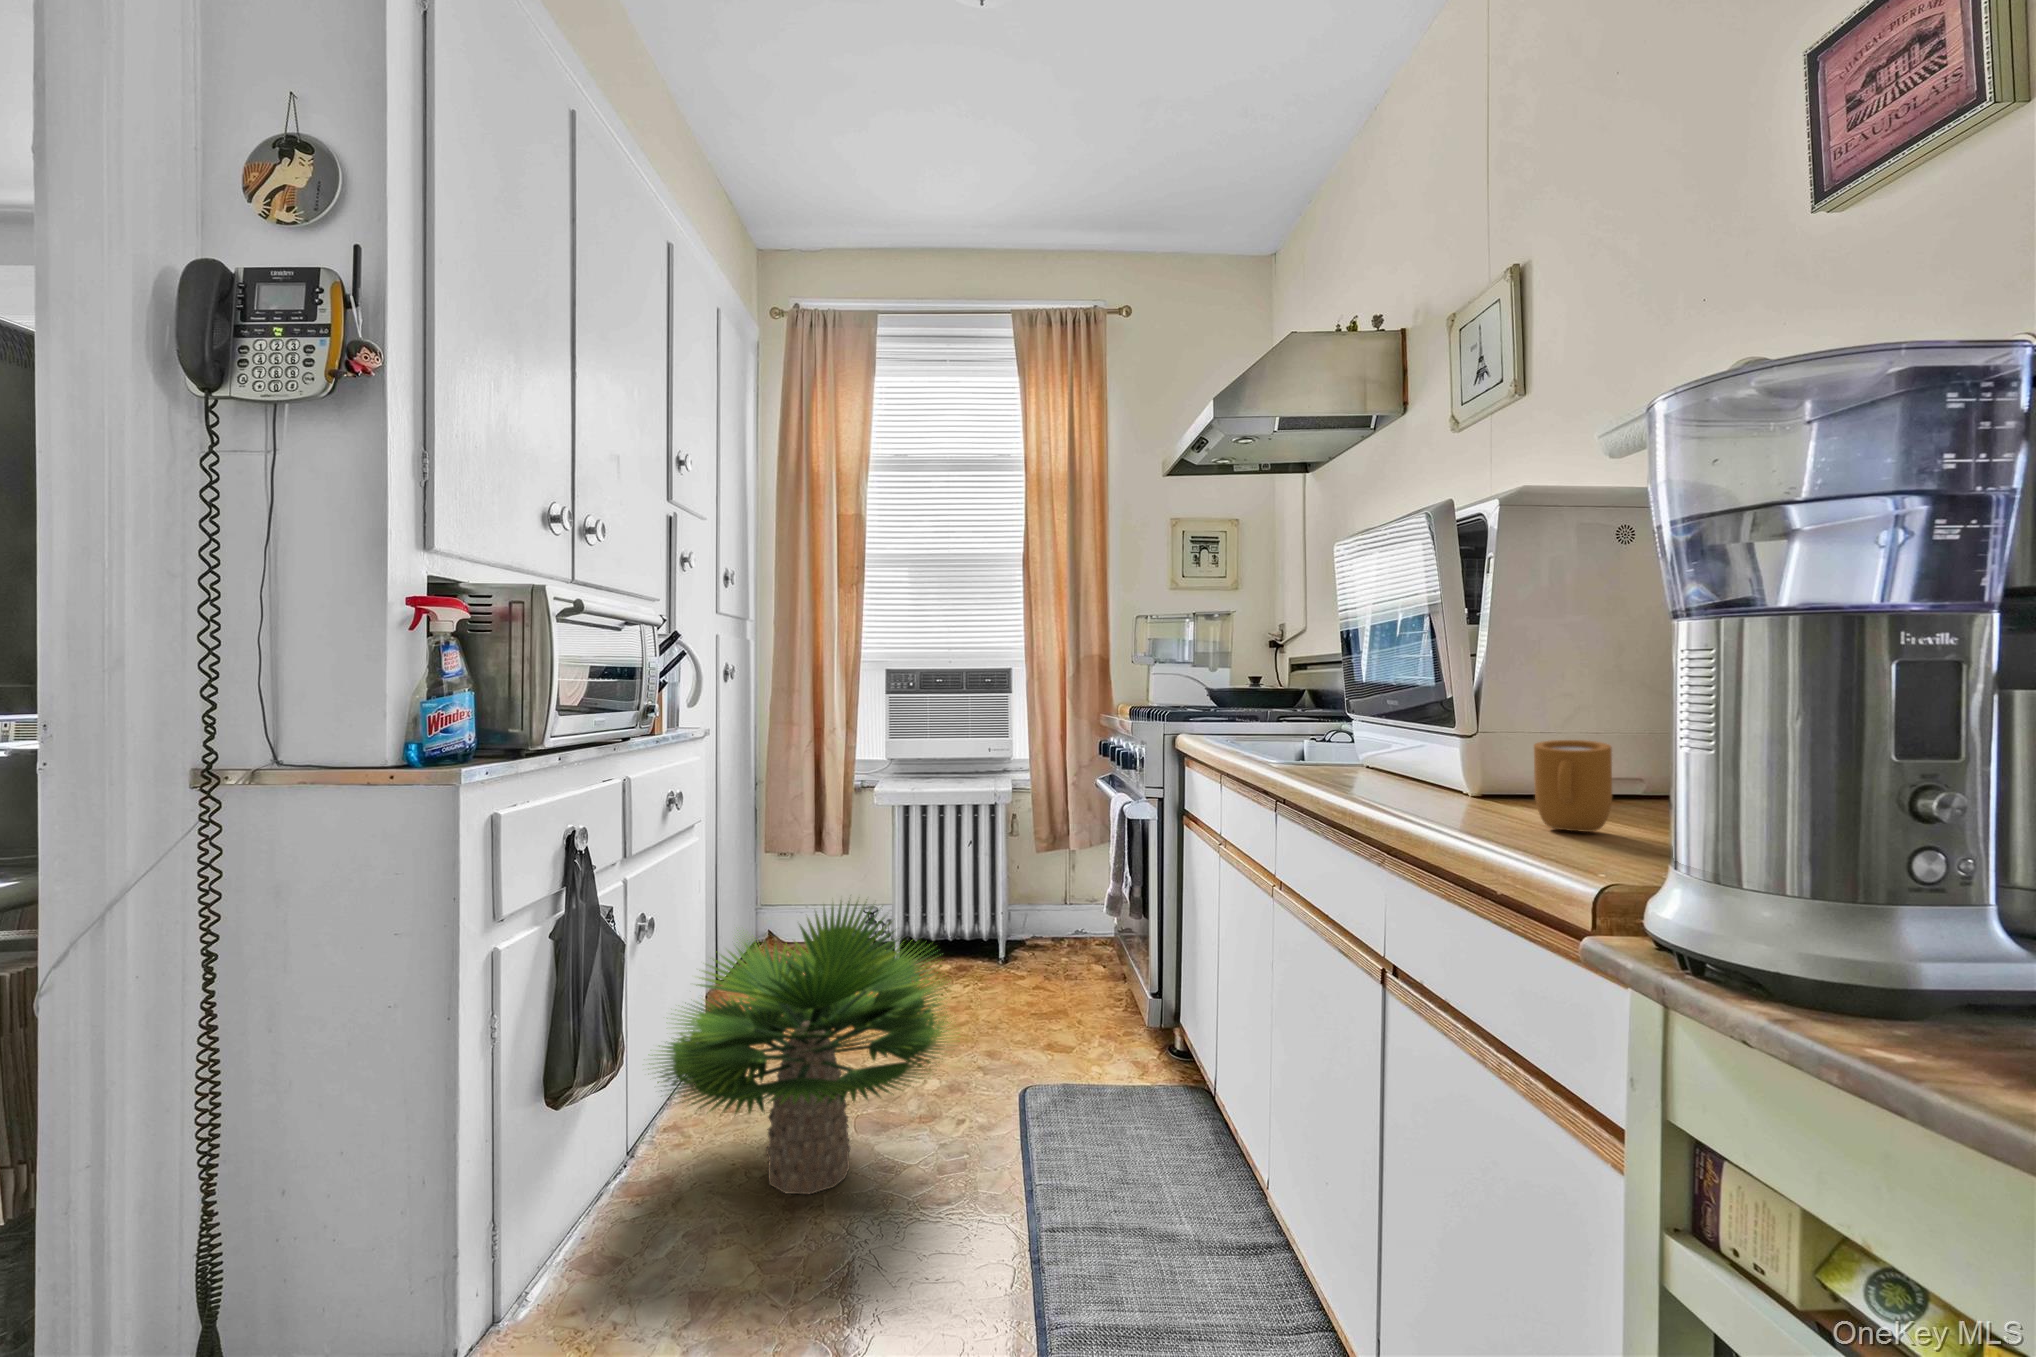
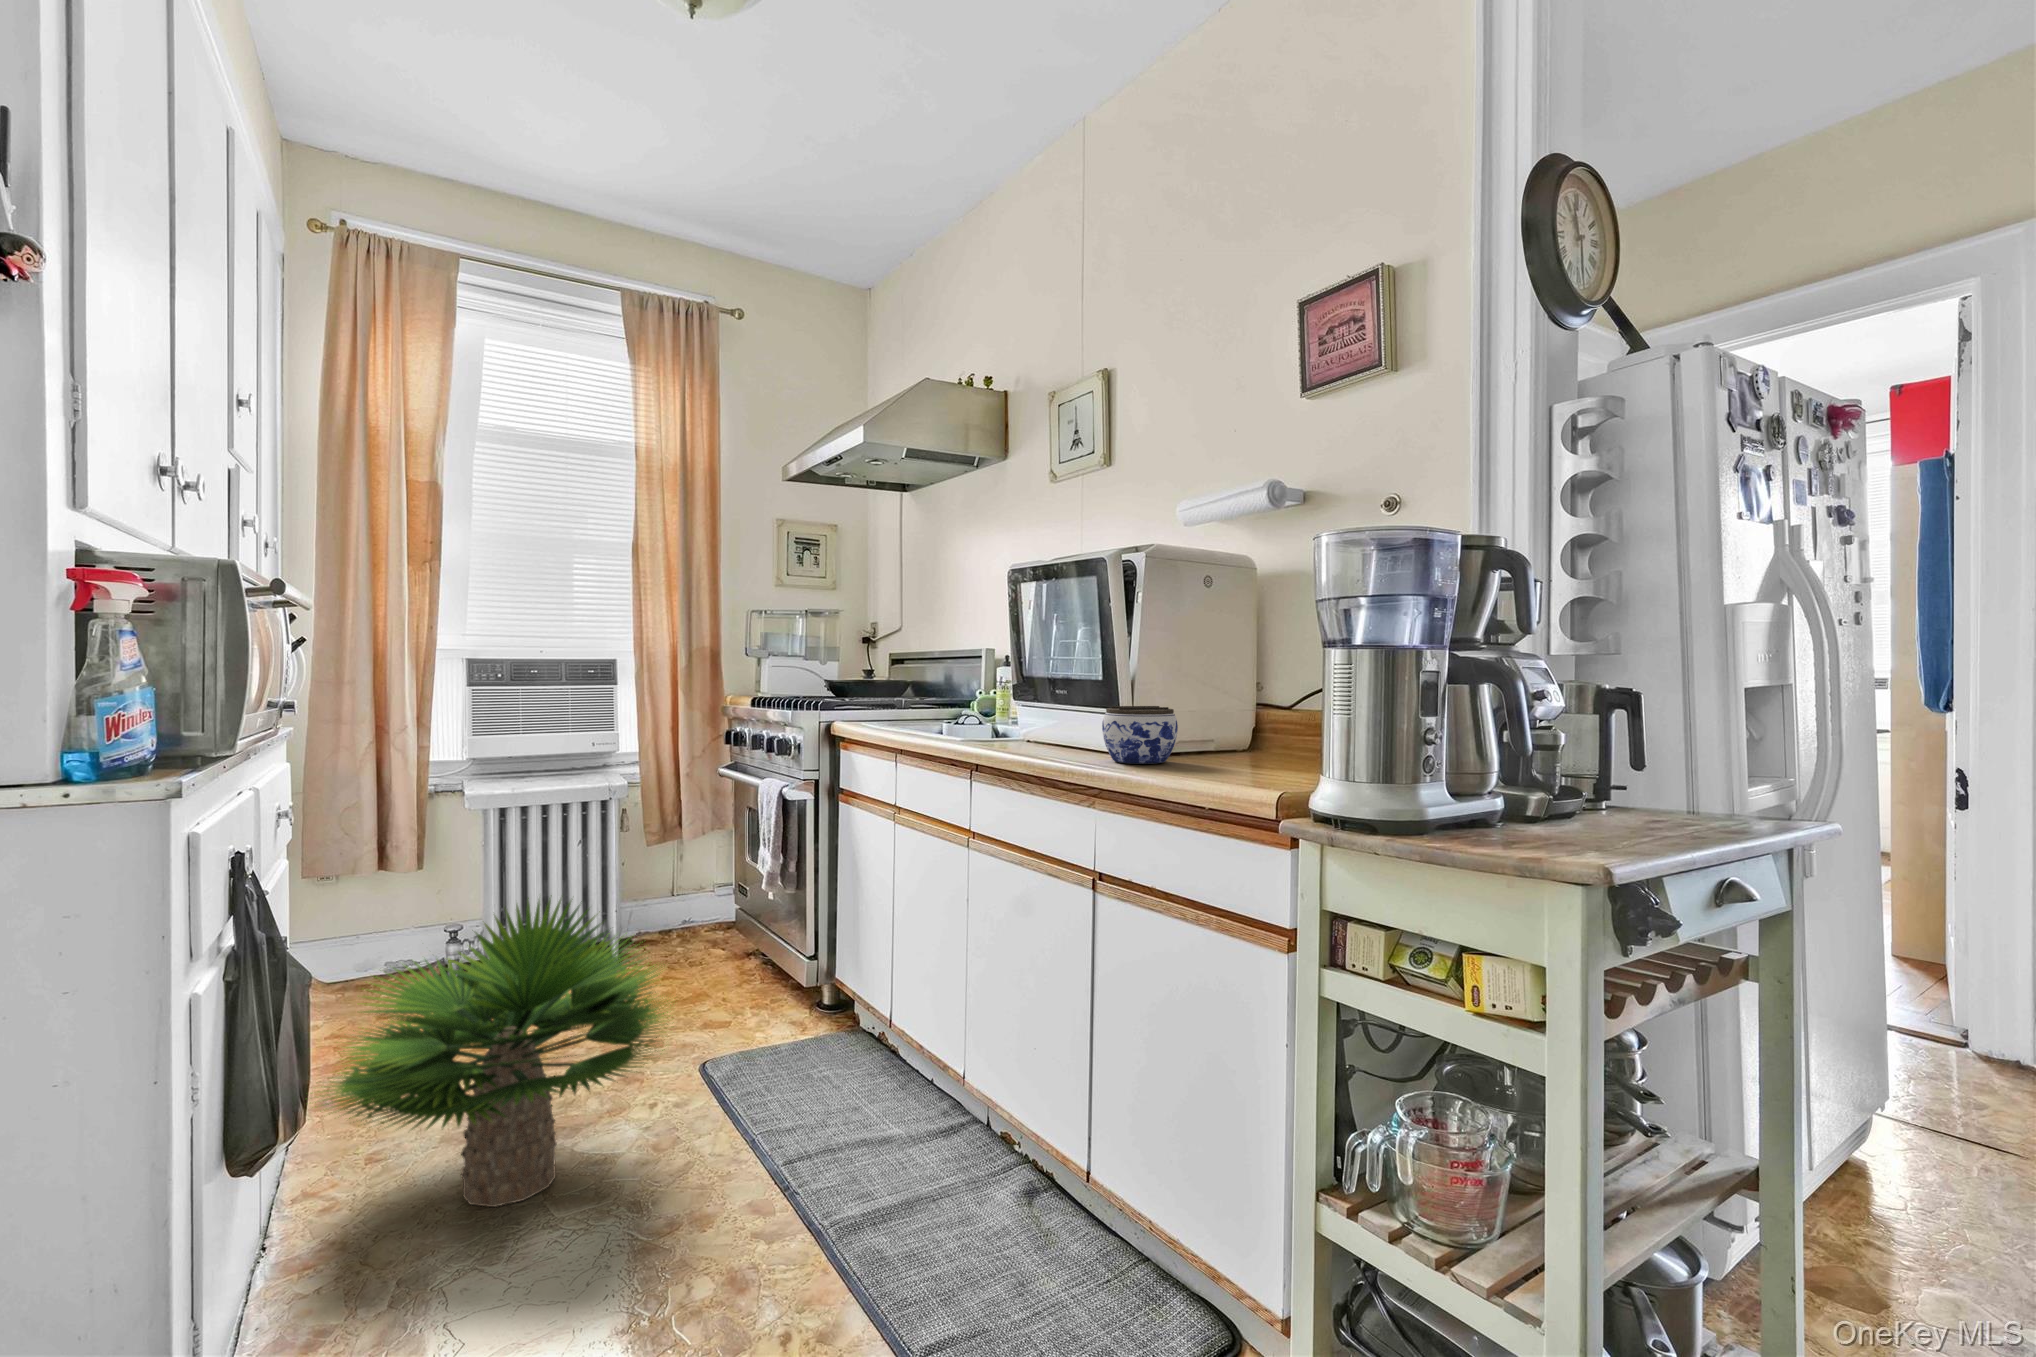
jar: none [1411,724,1531,810] -> present [1102,706,1178,764]
mug: present [1534,740,1612,832] -> none [1195,714,1239,772]

